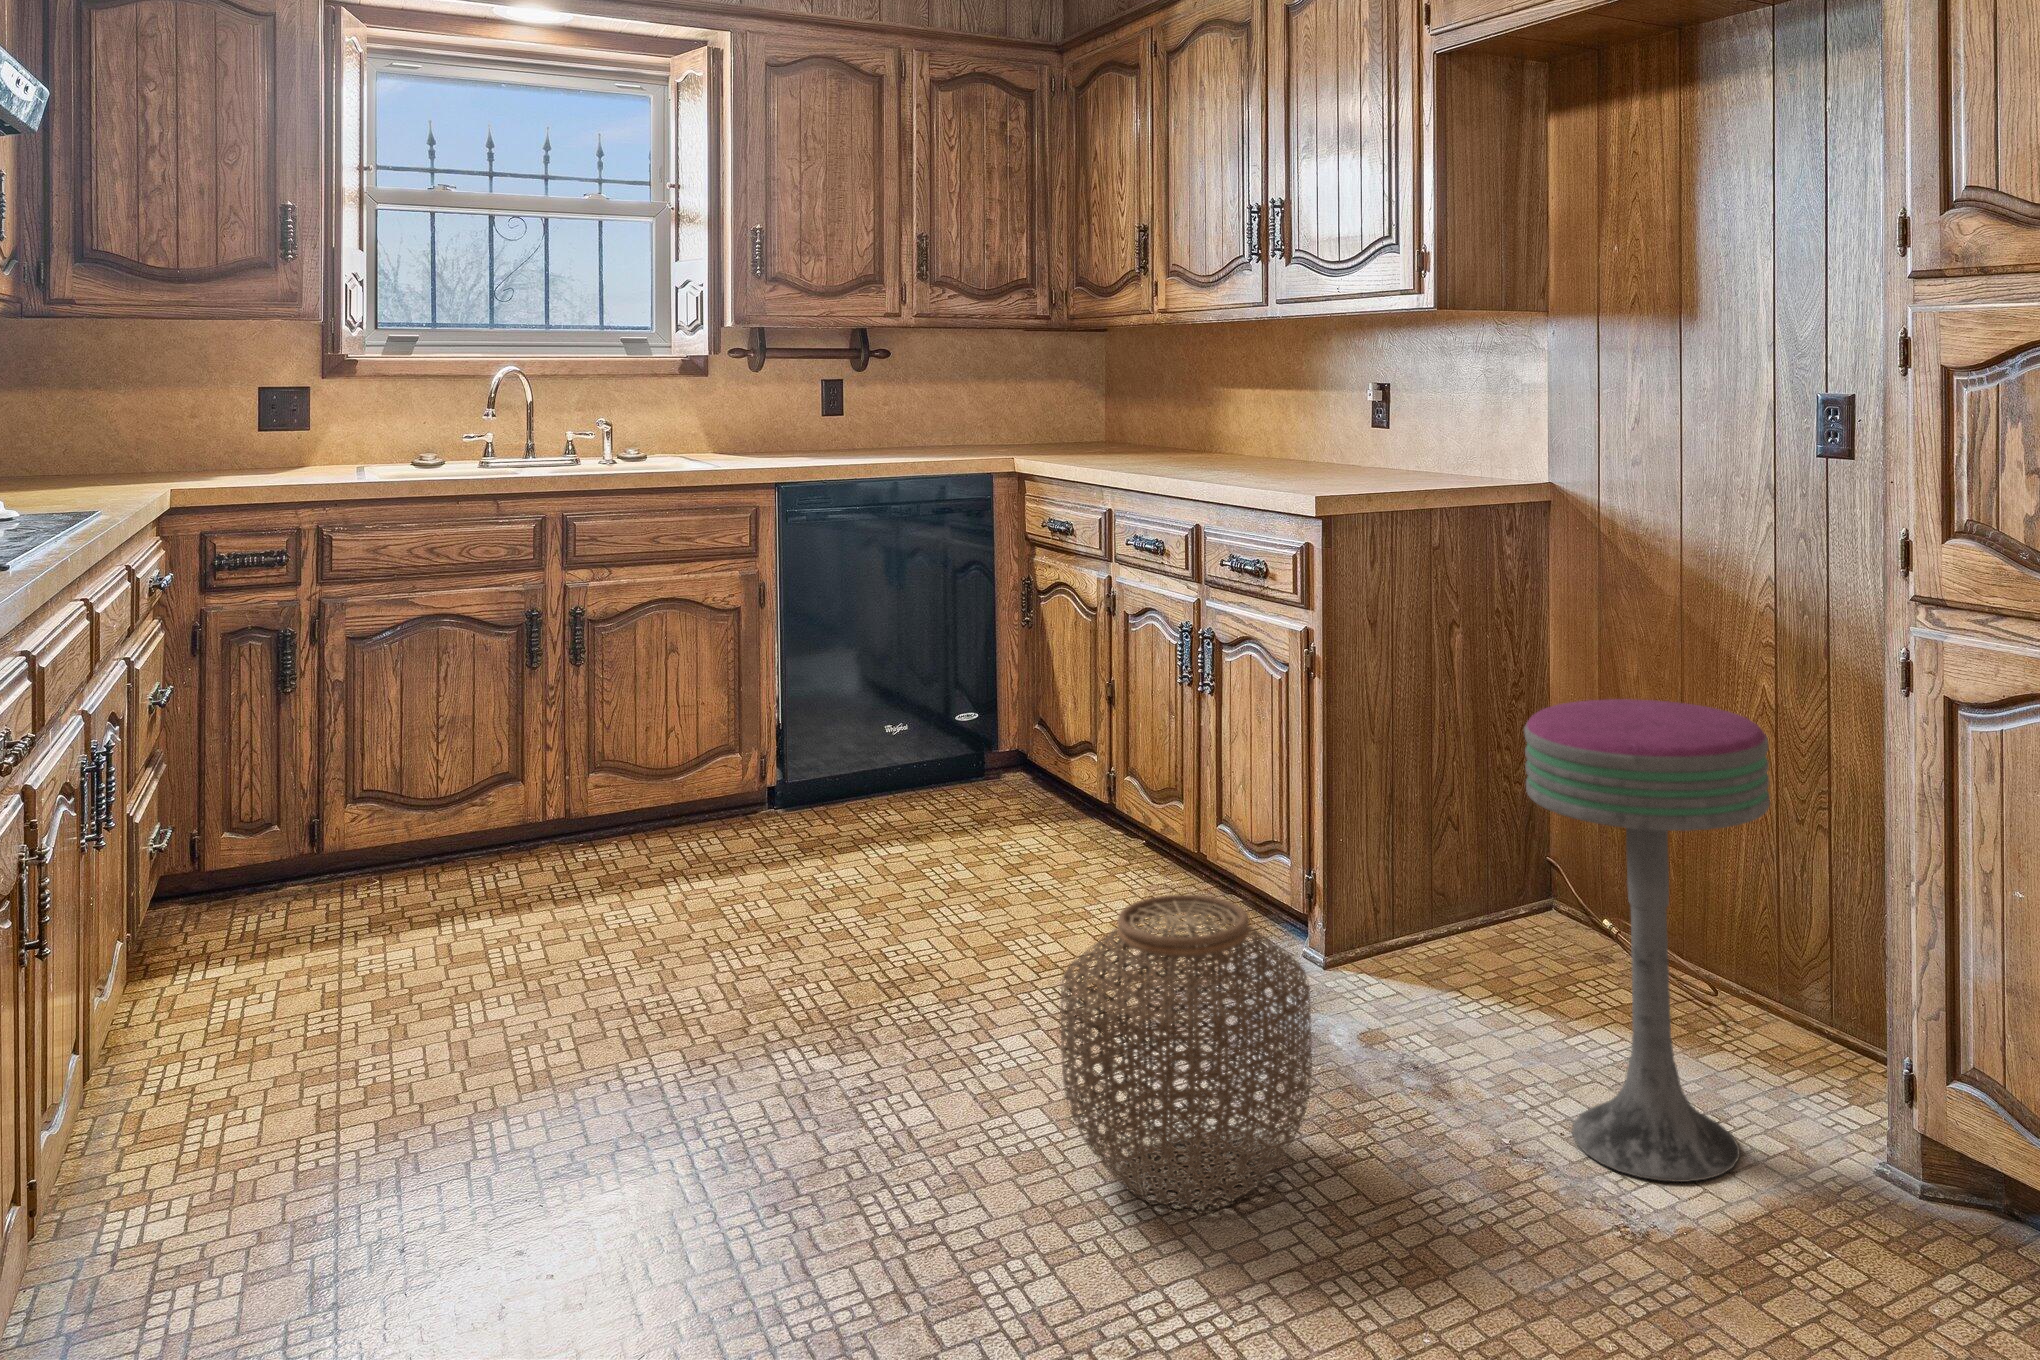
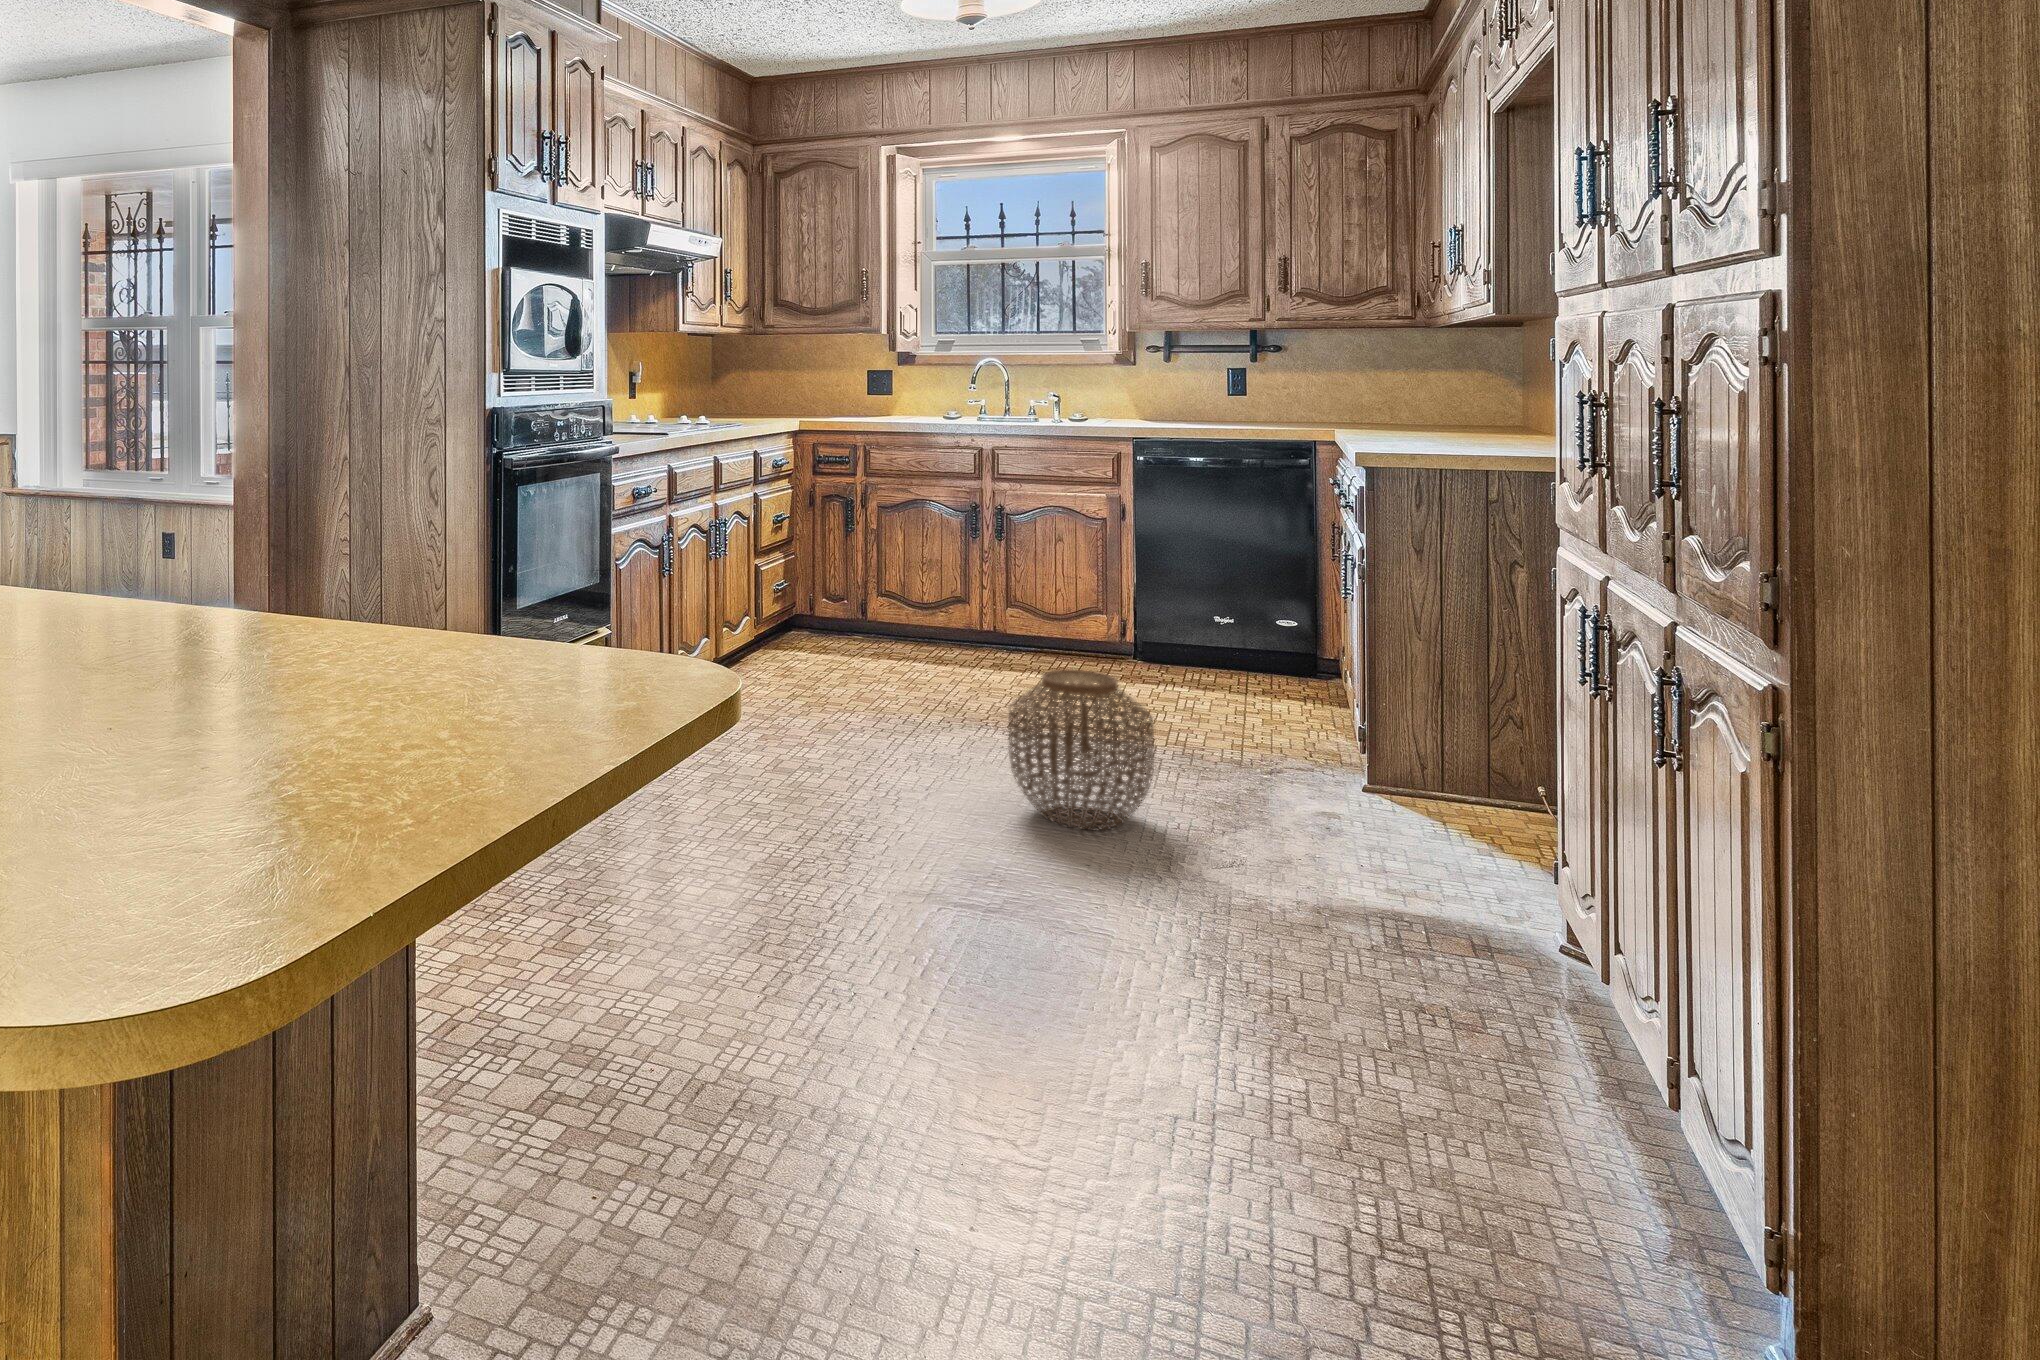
bar stool: present [1524,699,1770,1182] -> none [1283,606,1458,911]

